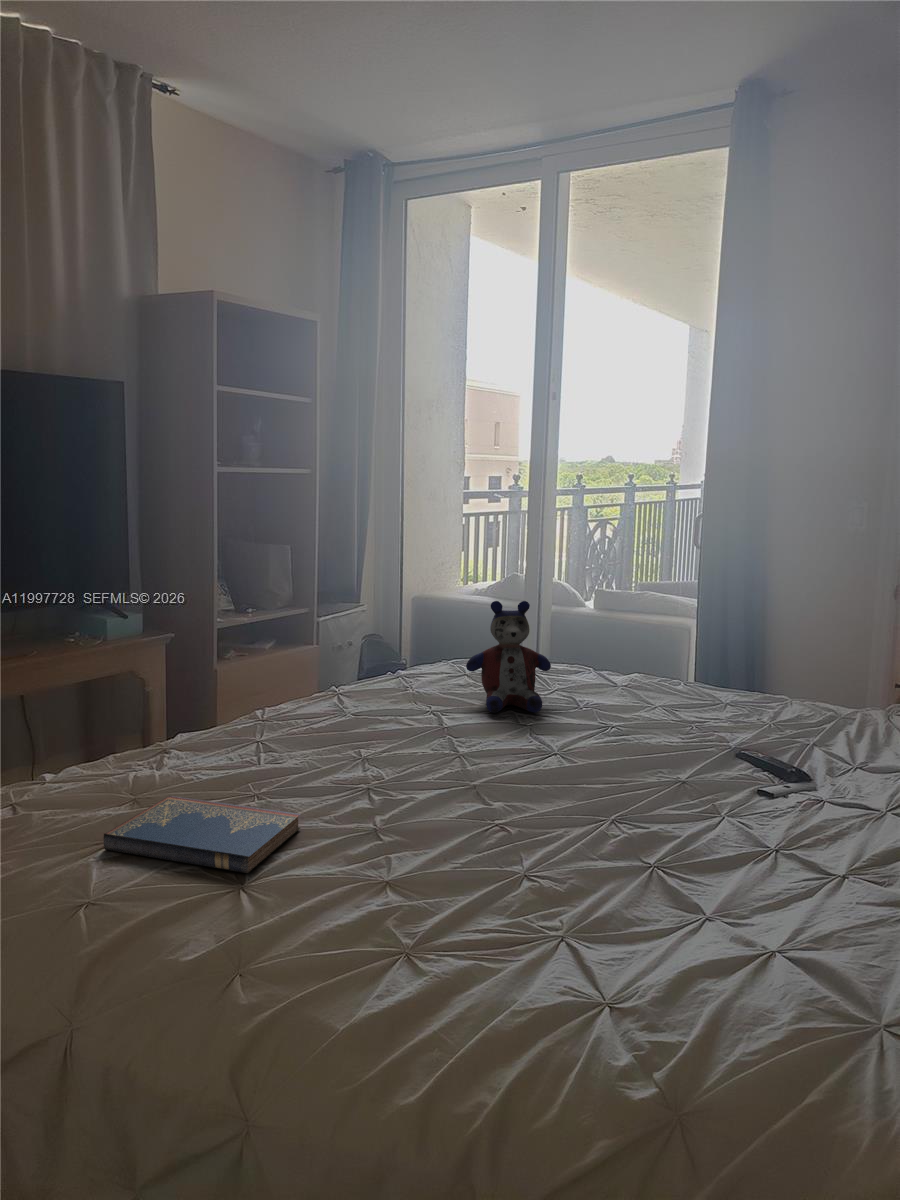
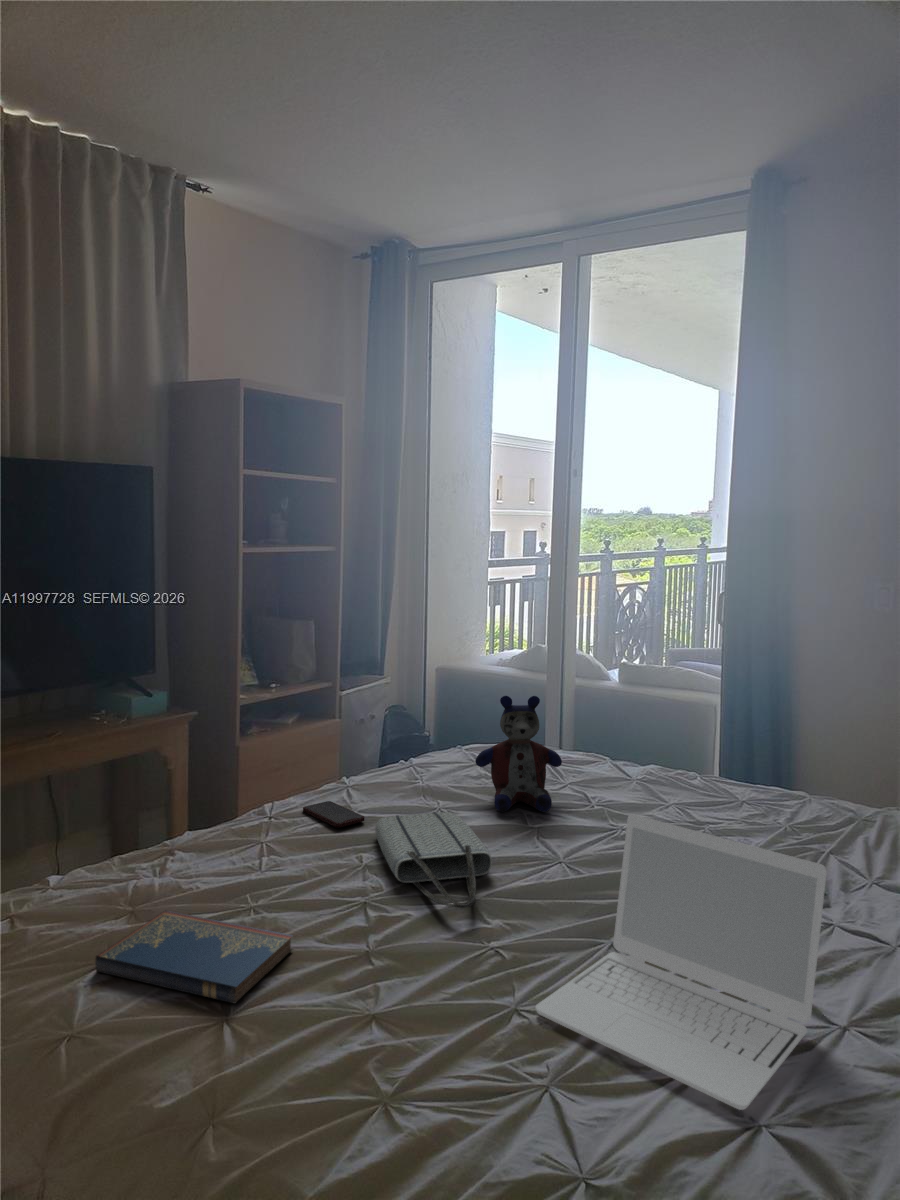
laptop: none [546,691,829,949] -> present [536,814,827,1110]
smartphone: none [297,705,359,727] -> present [303,801,364,828]
tote bag: none [372,711,490,789] -> present [376,812,492,908]

